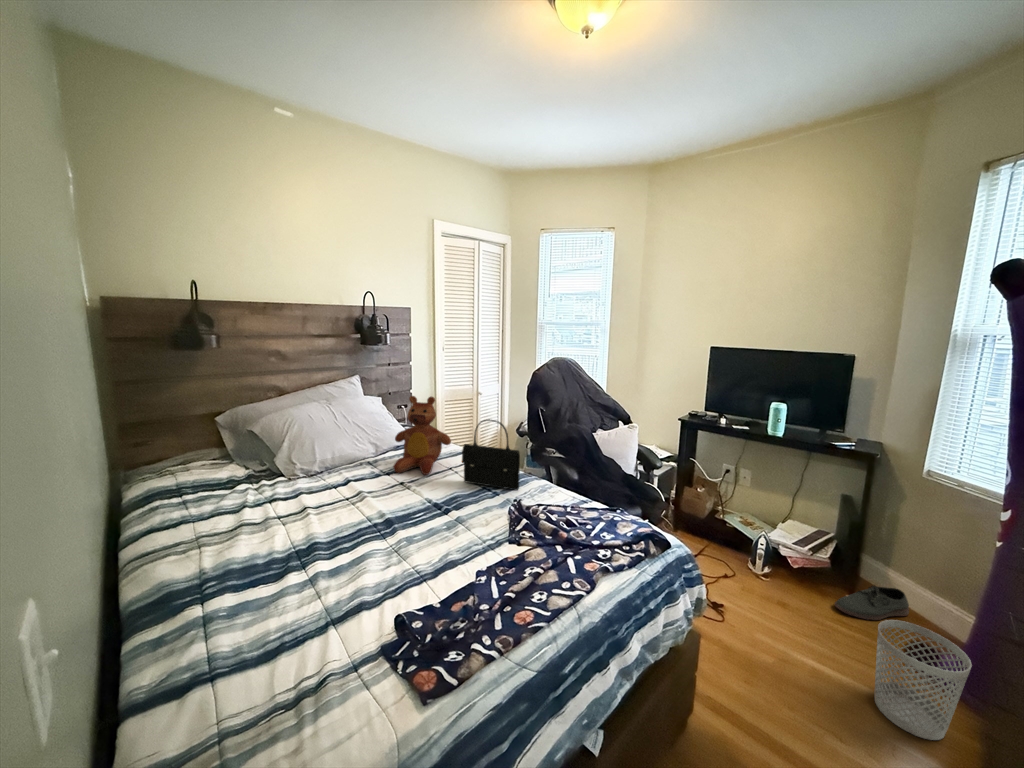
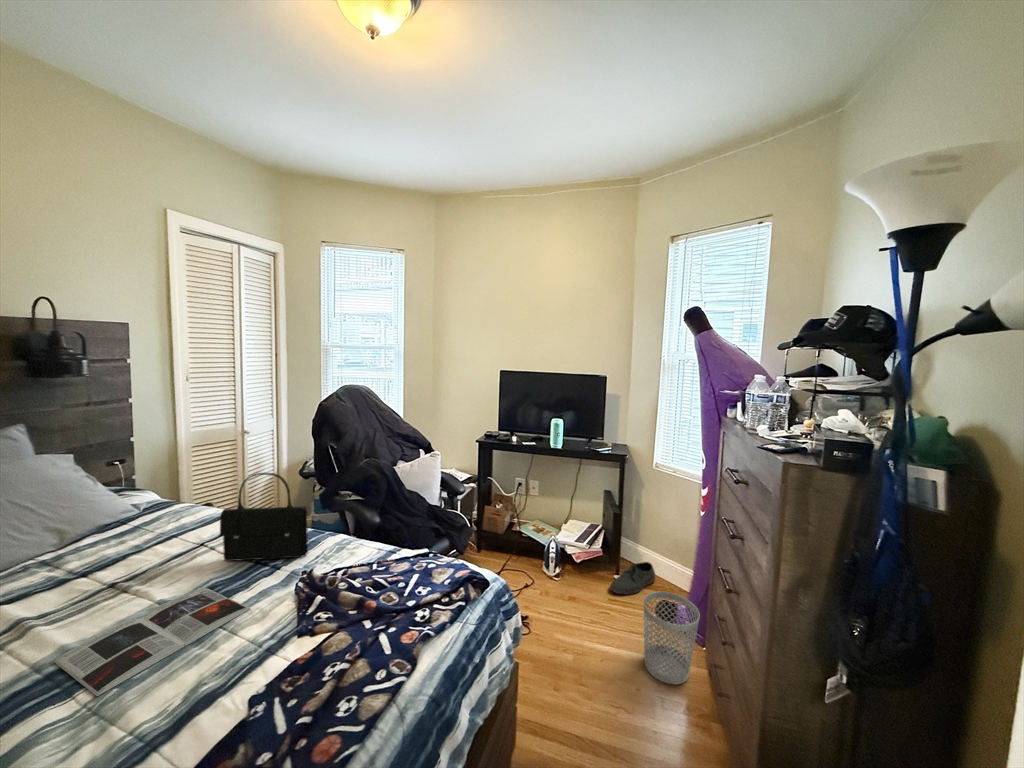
teddy bear: present [393,396,451,475] -> none [94,449,201,570]
magazine: none [375,496,479,543] -> present [54,588,250,696]

